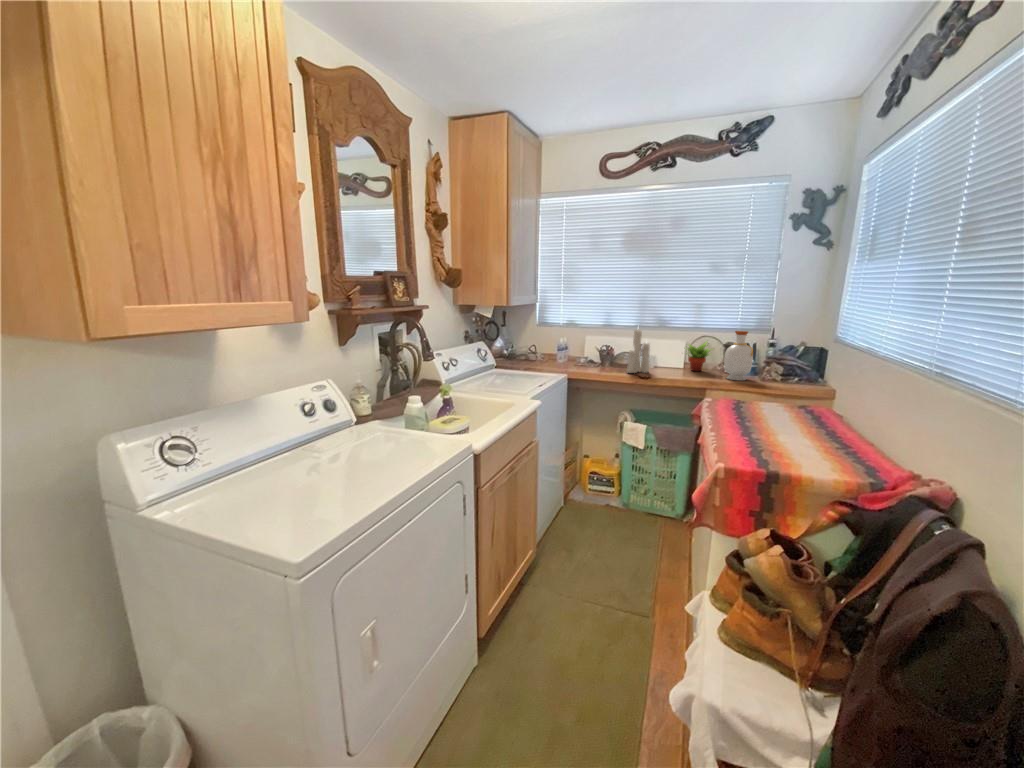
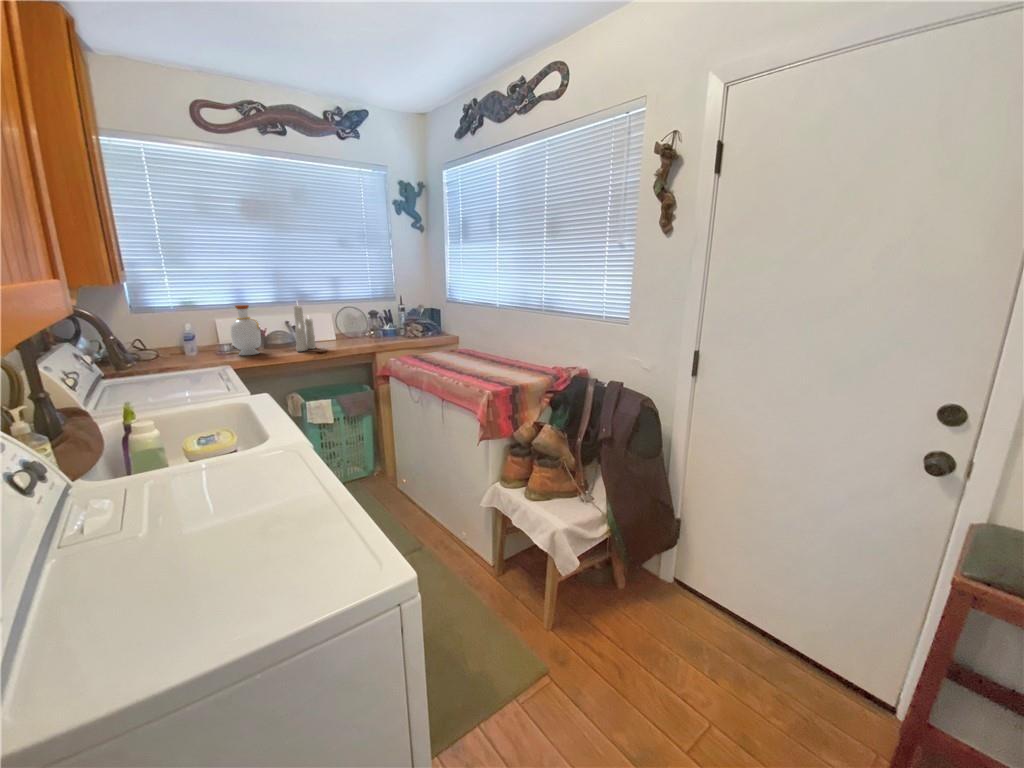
bottle: present [724,331,753,380] -> present [231,305,261,355]
succulent plant: present [686,342,710,371] -> none [336,311,365,340]

